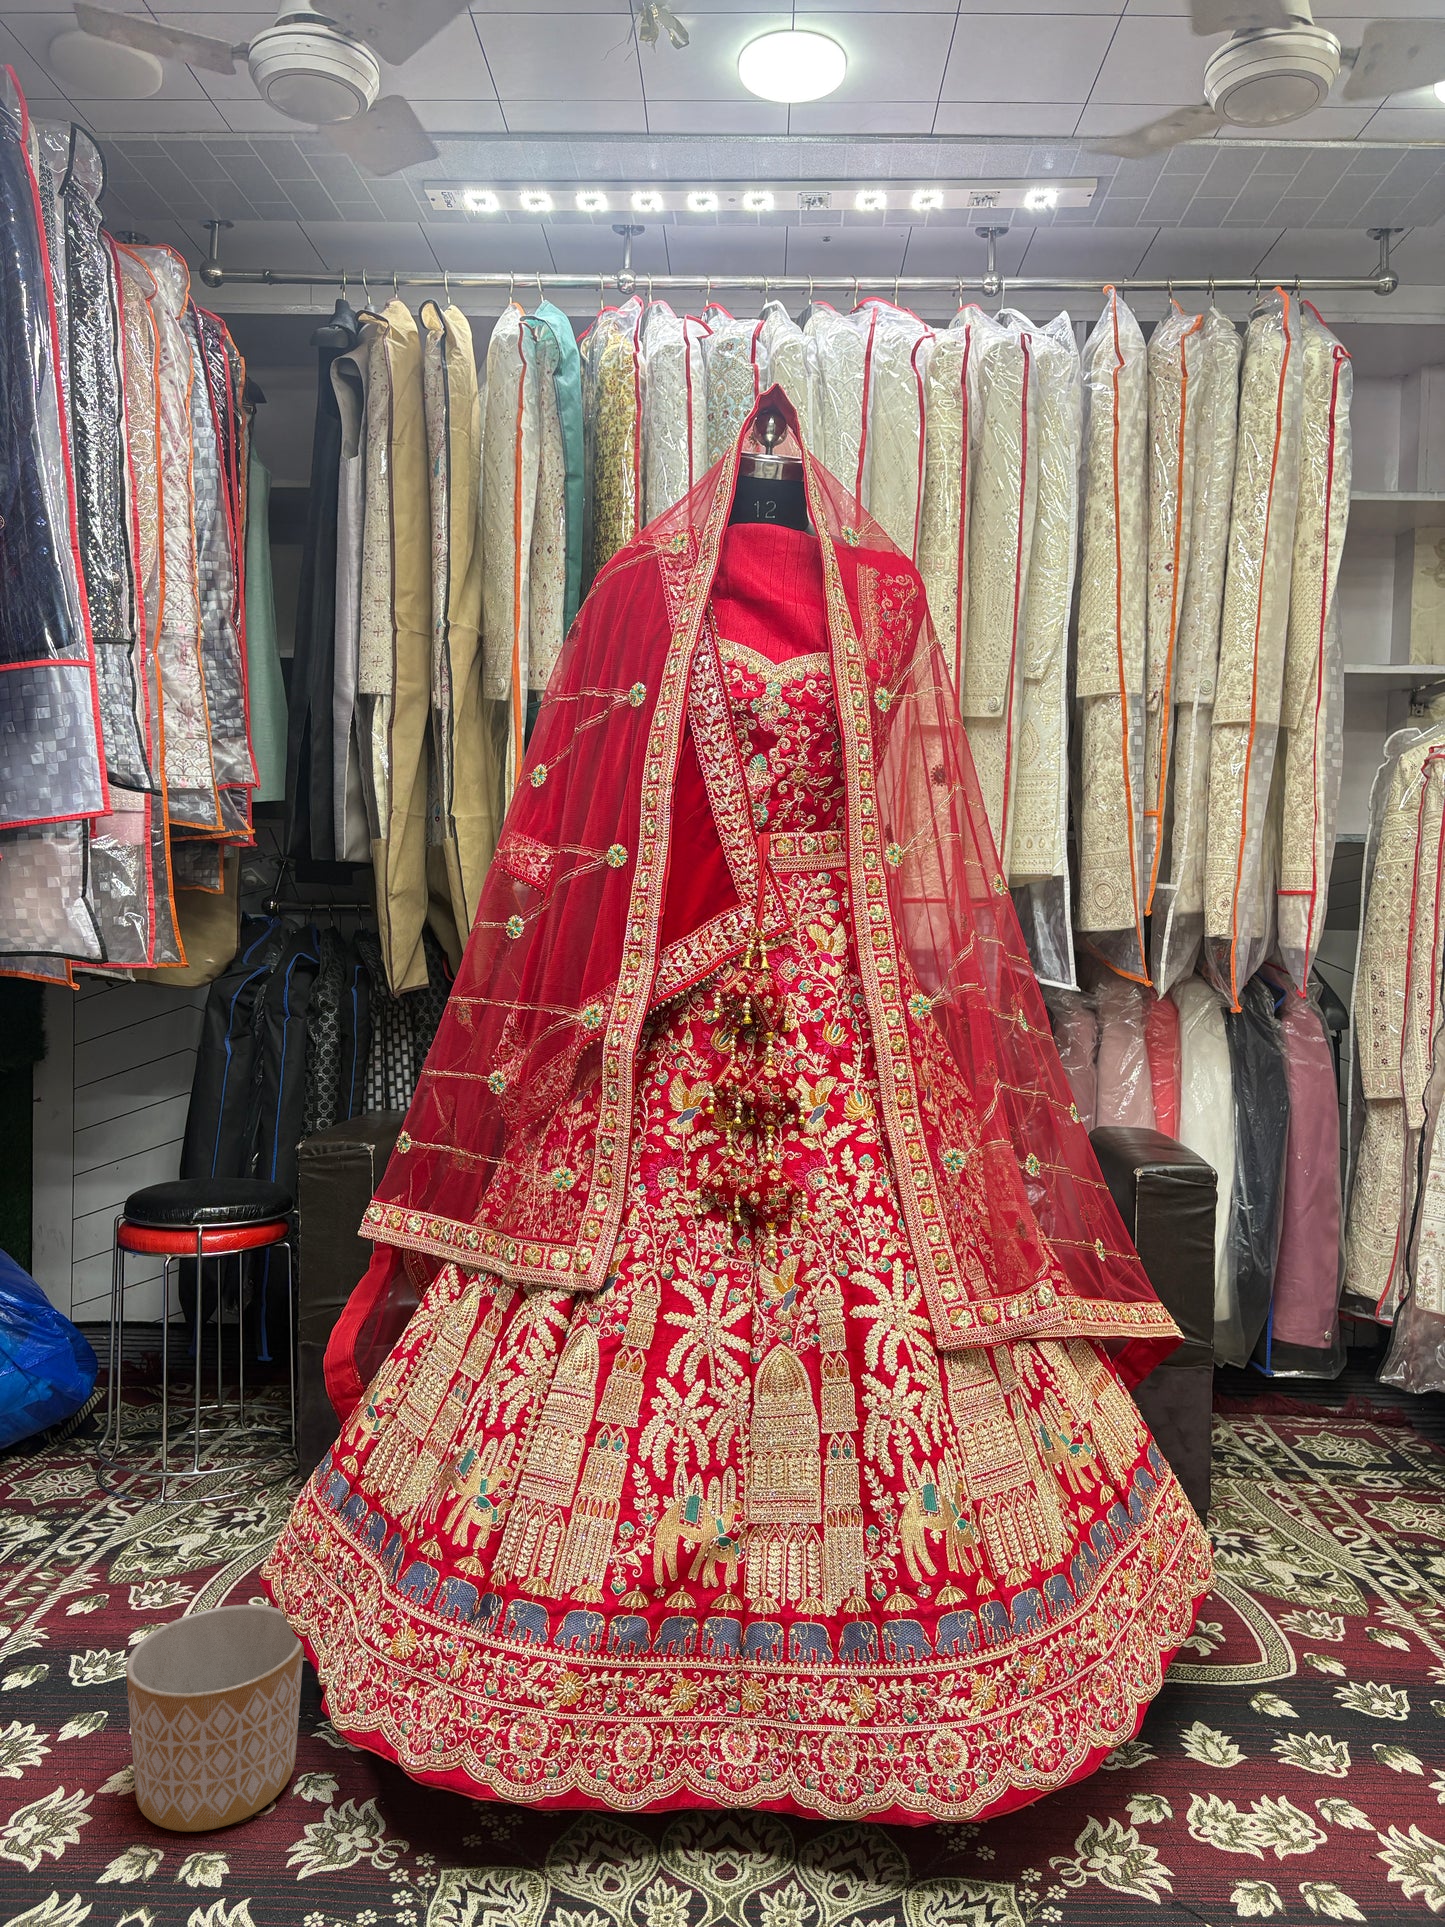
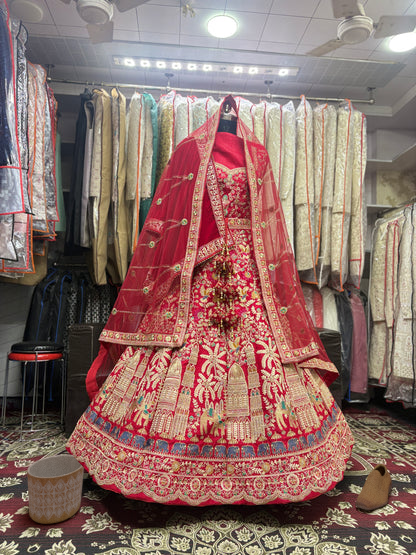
shoe: none [1181,1664,1322,1835] -> present [355,464,392,510]

